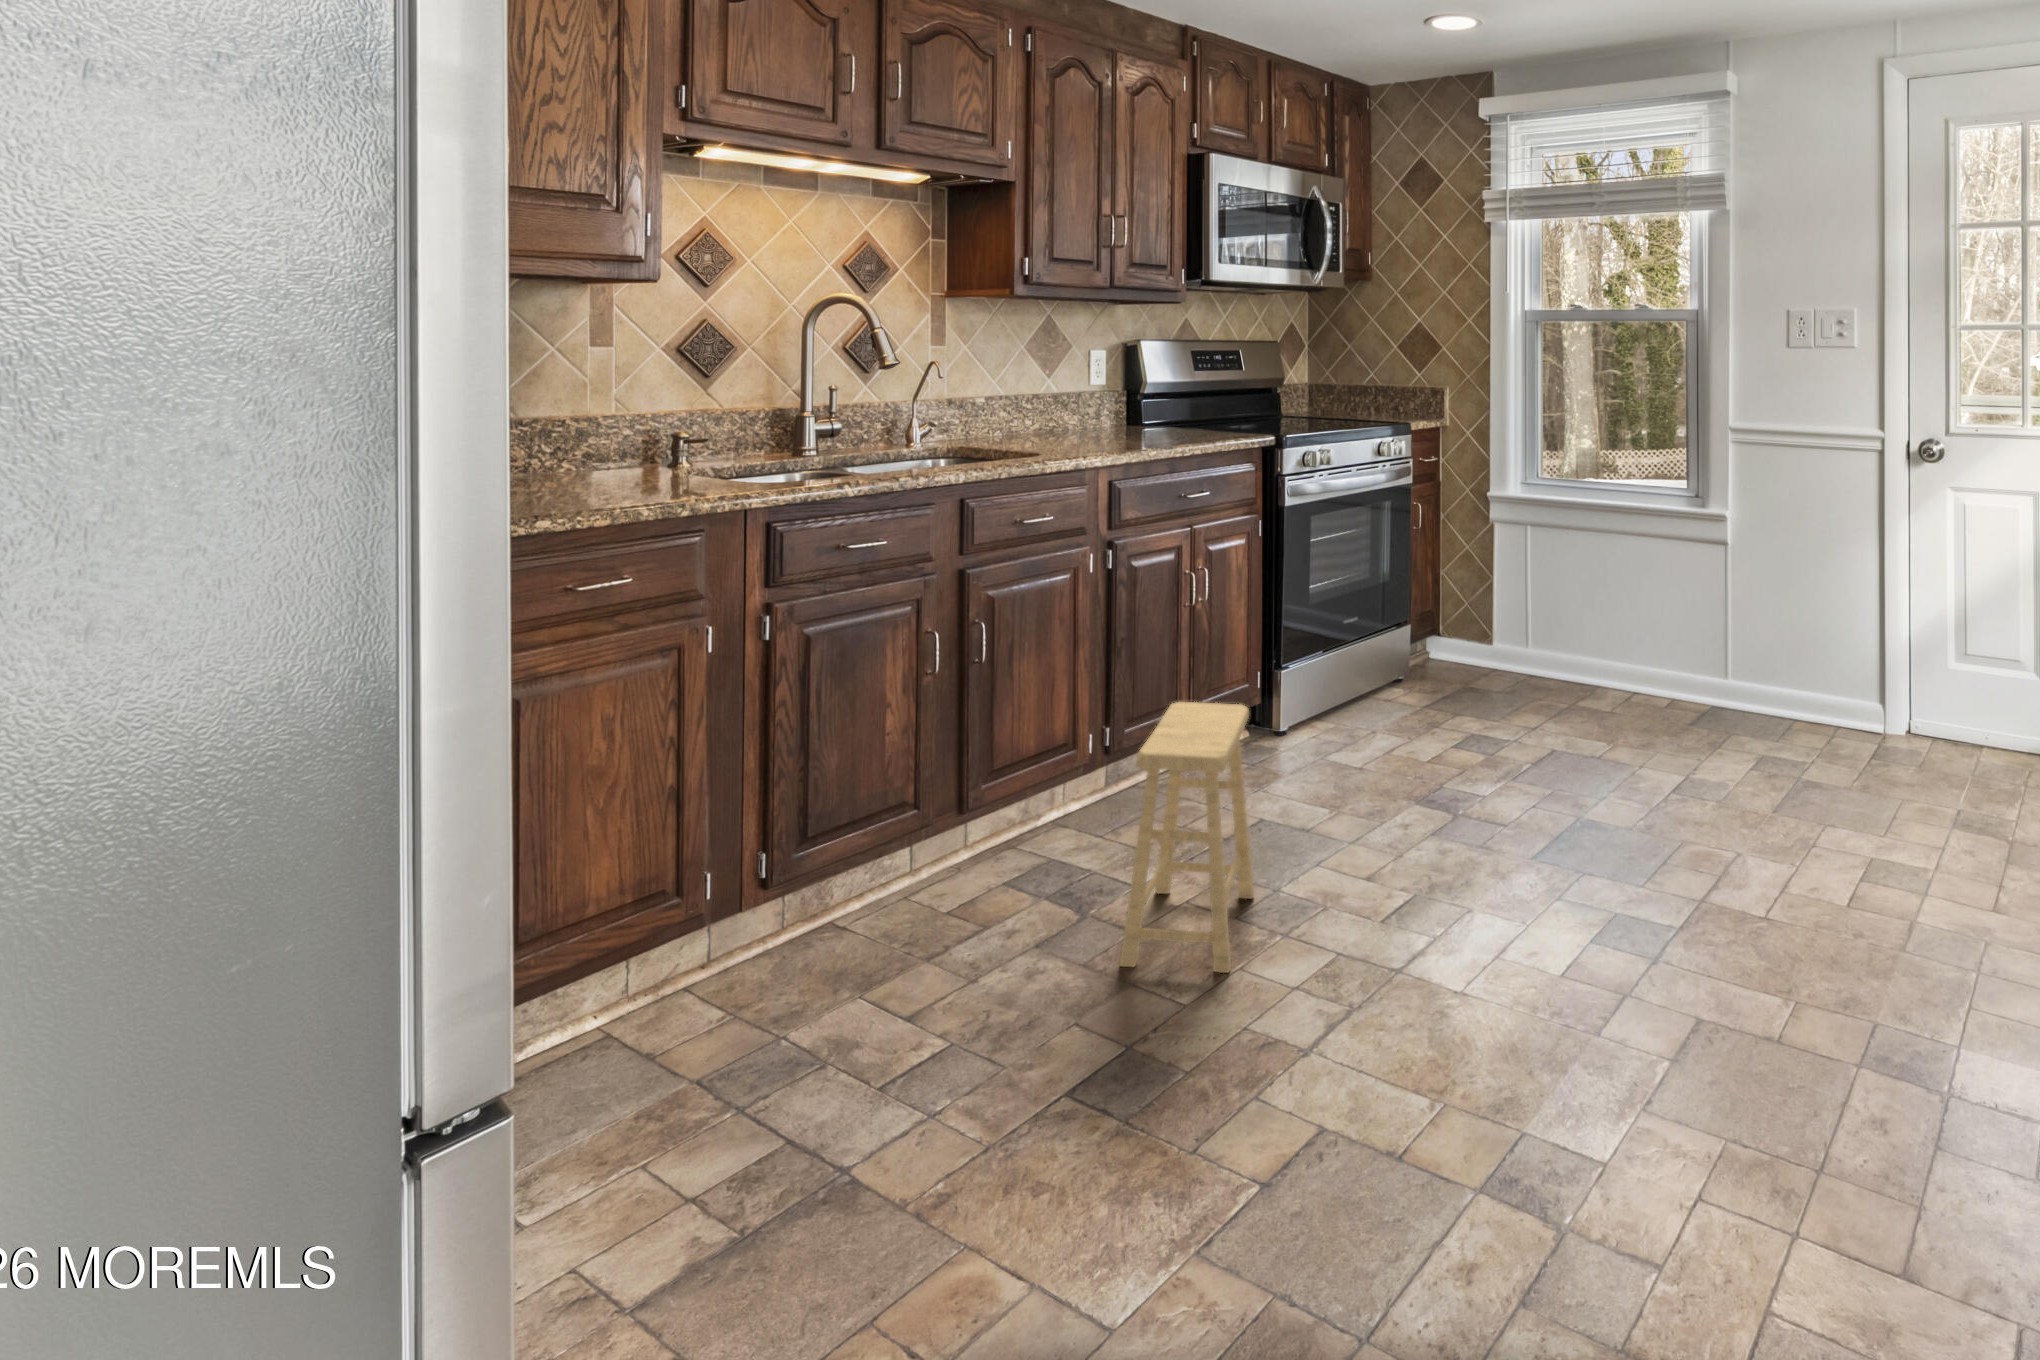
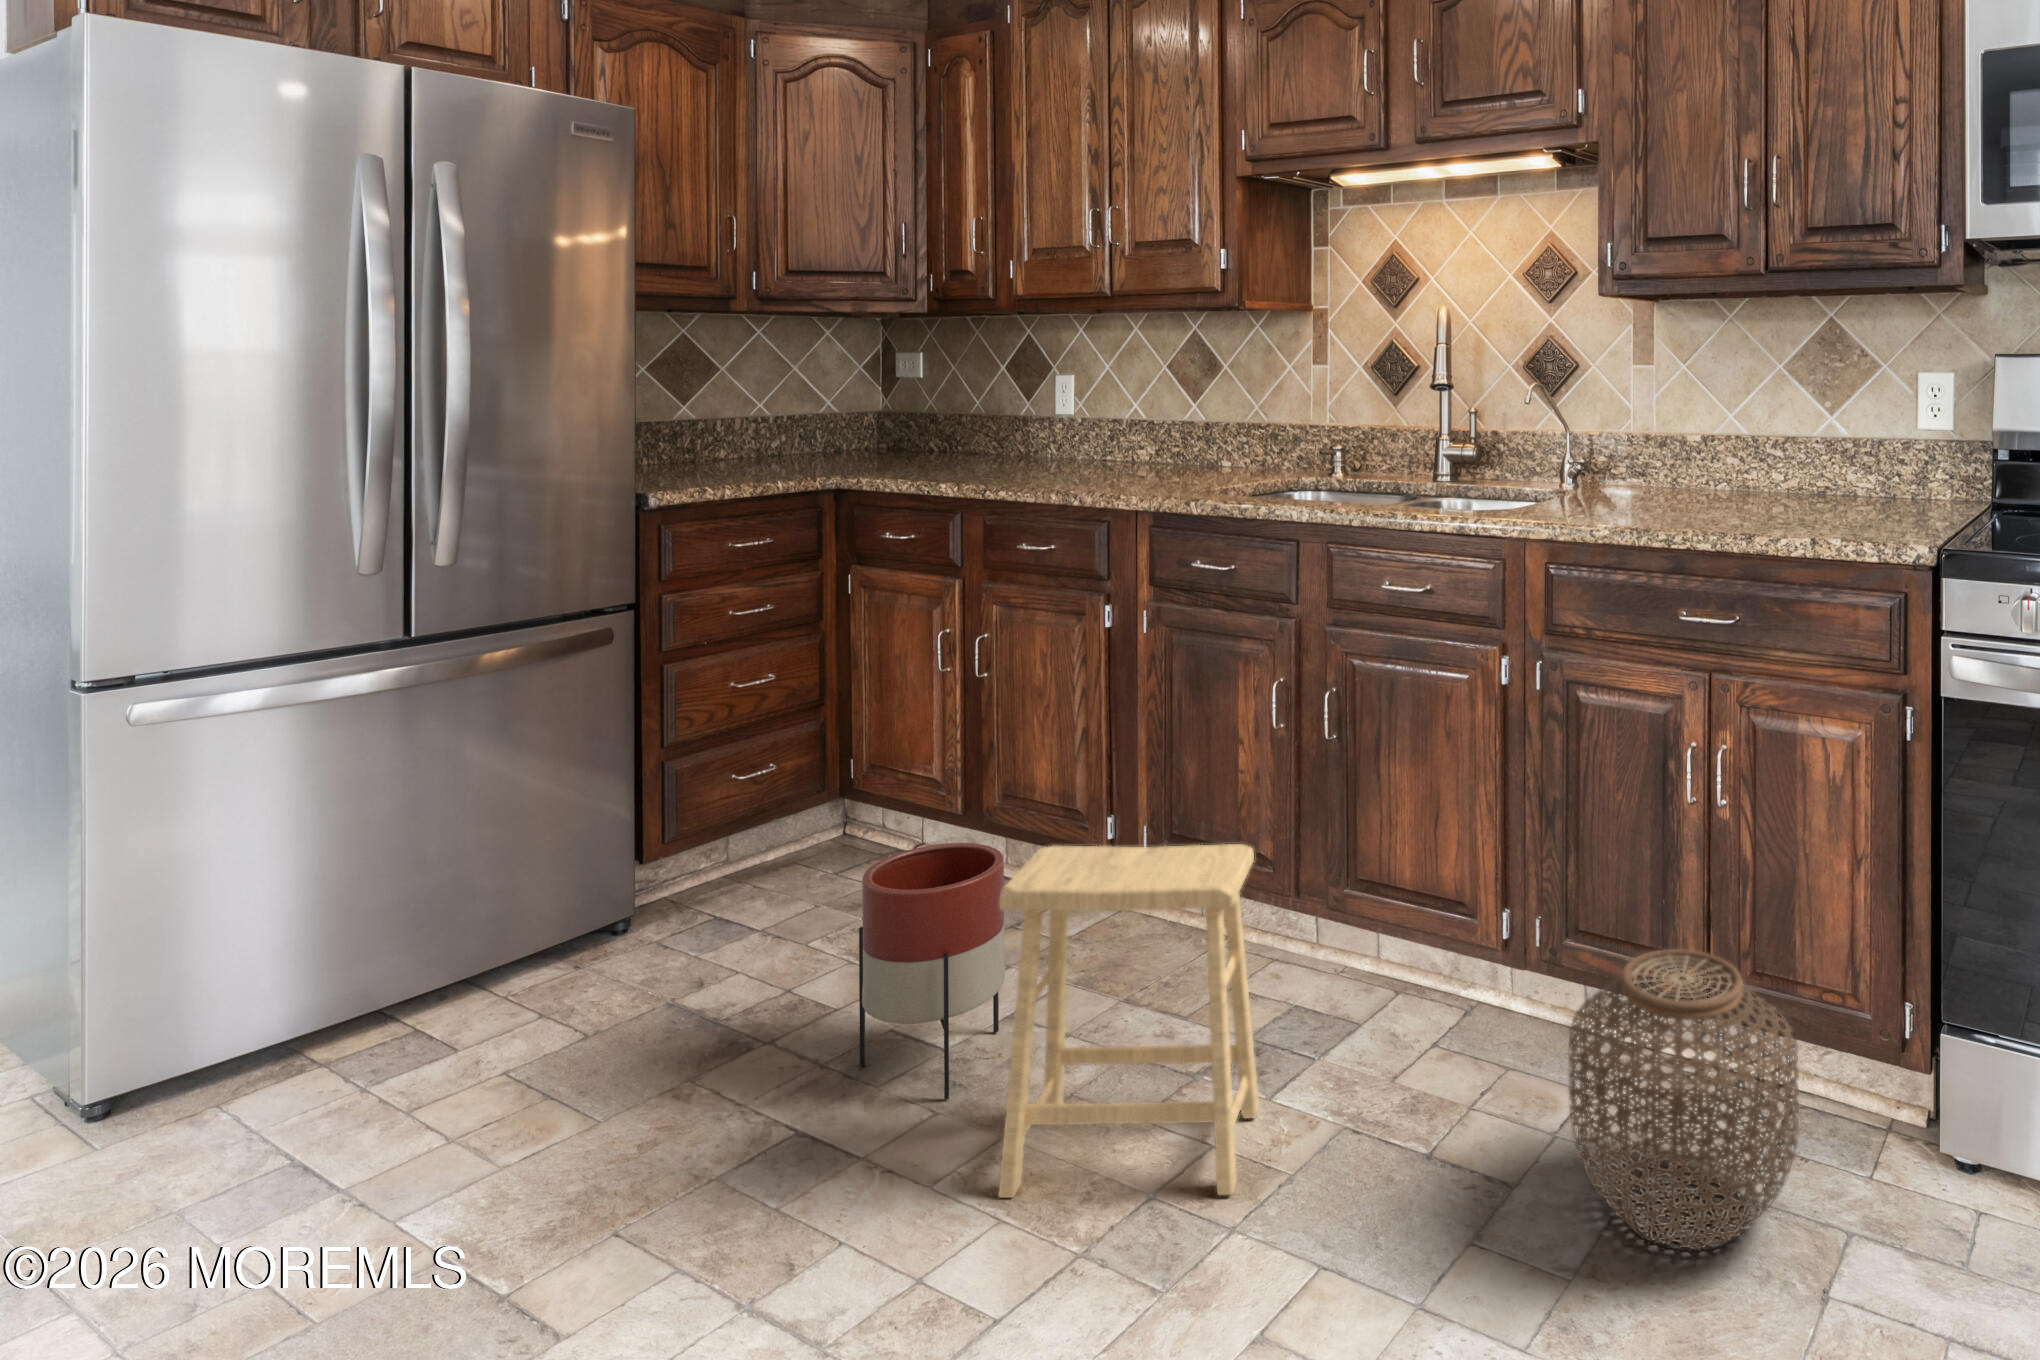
woven basket: none [1242,662,1360,801] -> present [1569,949,1799,1249]
planter: none [947,823,1084,1073] -> present [859,843,1005,1100]

